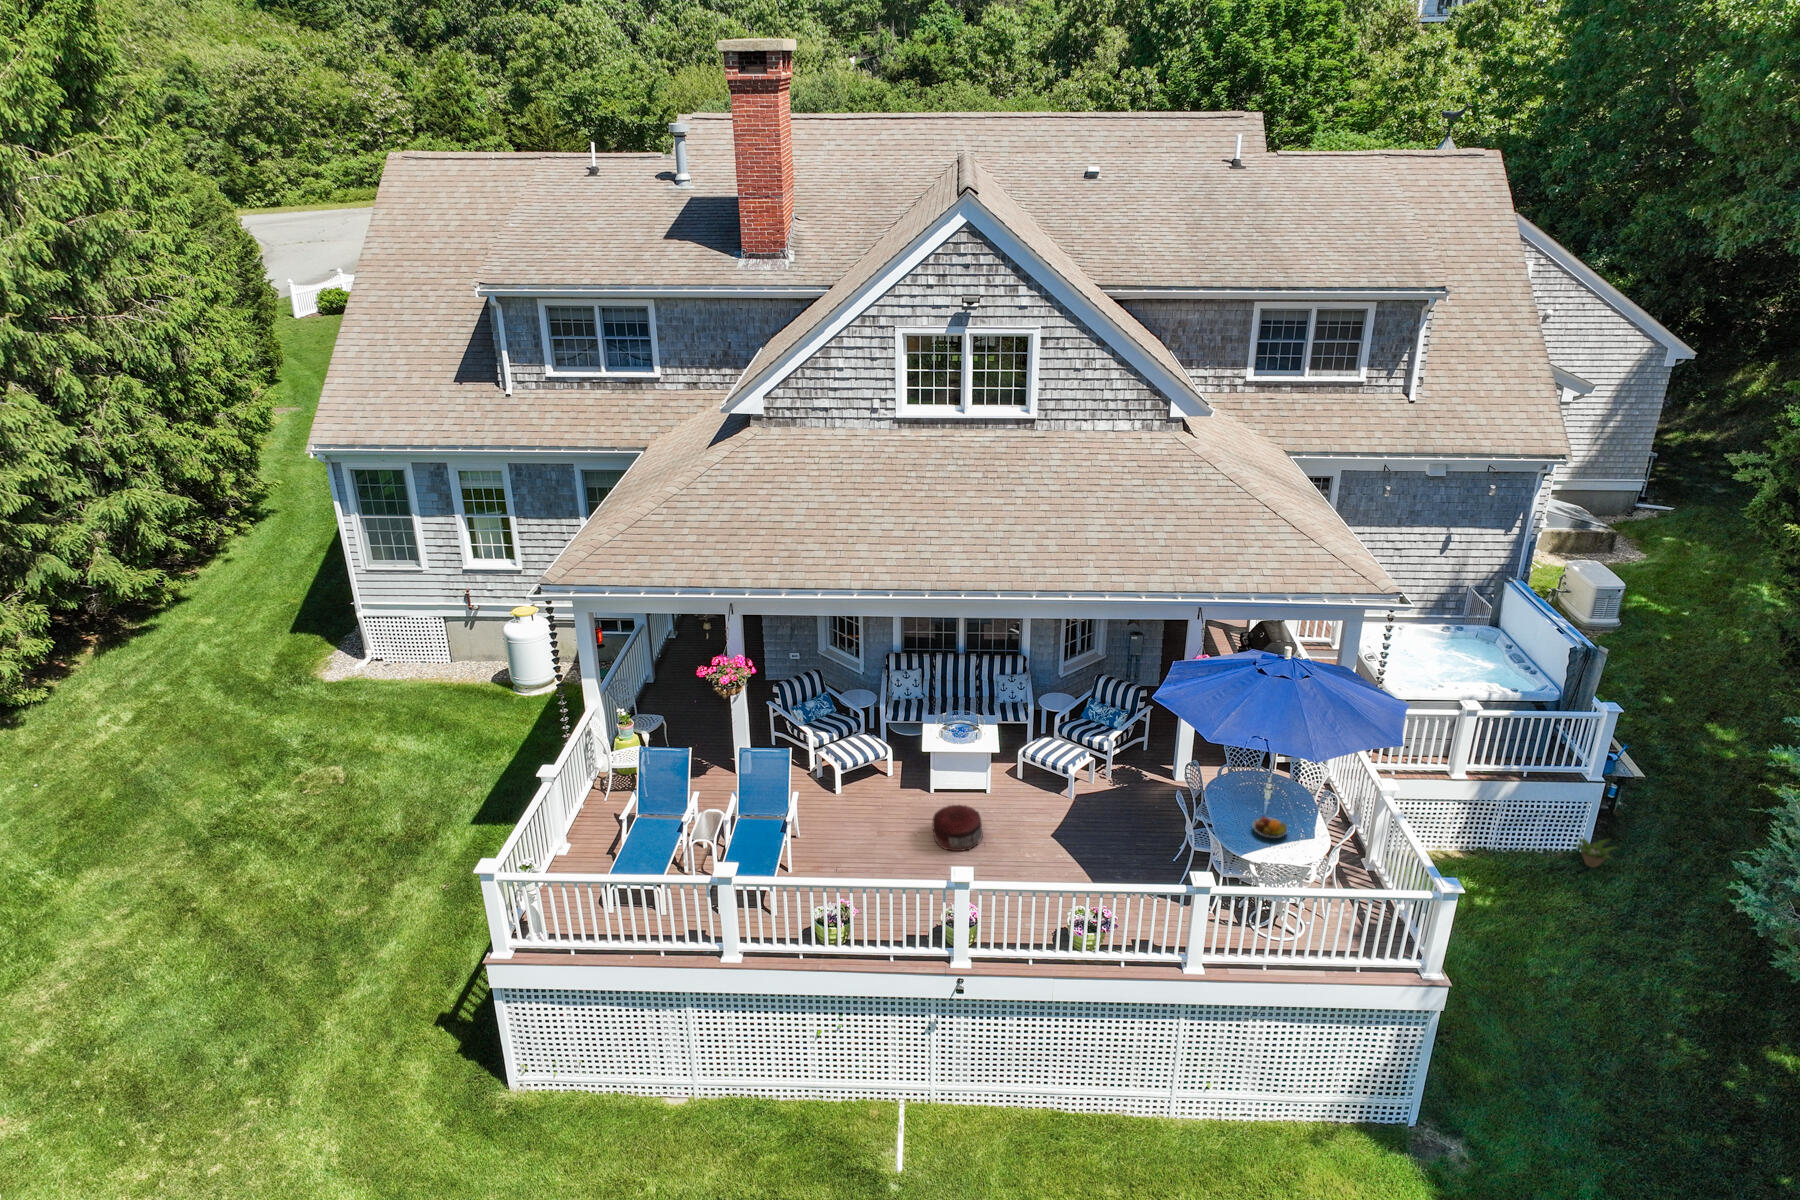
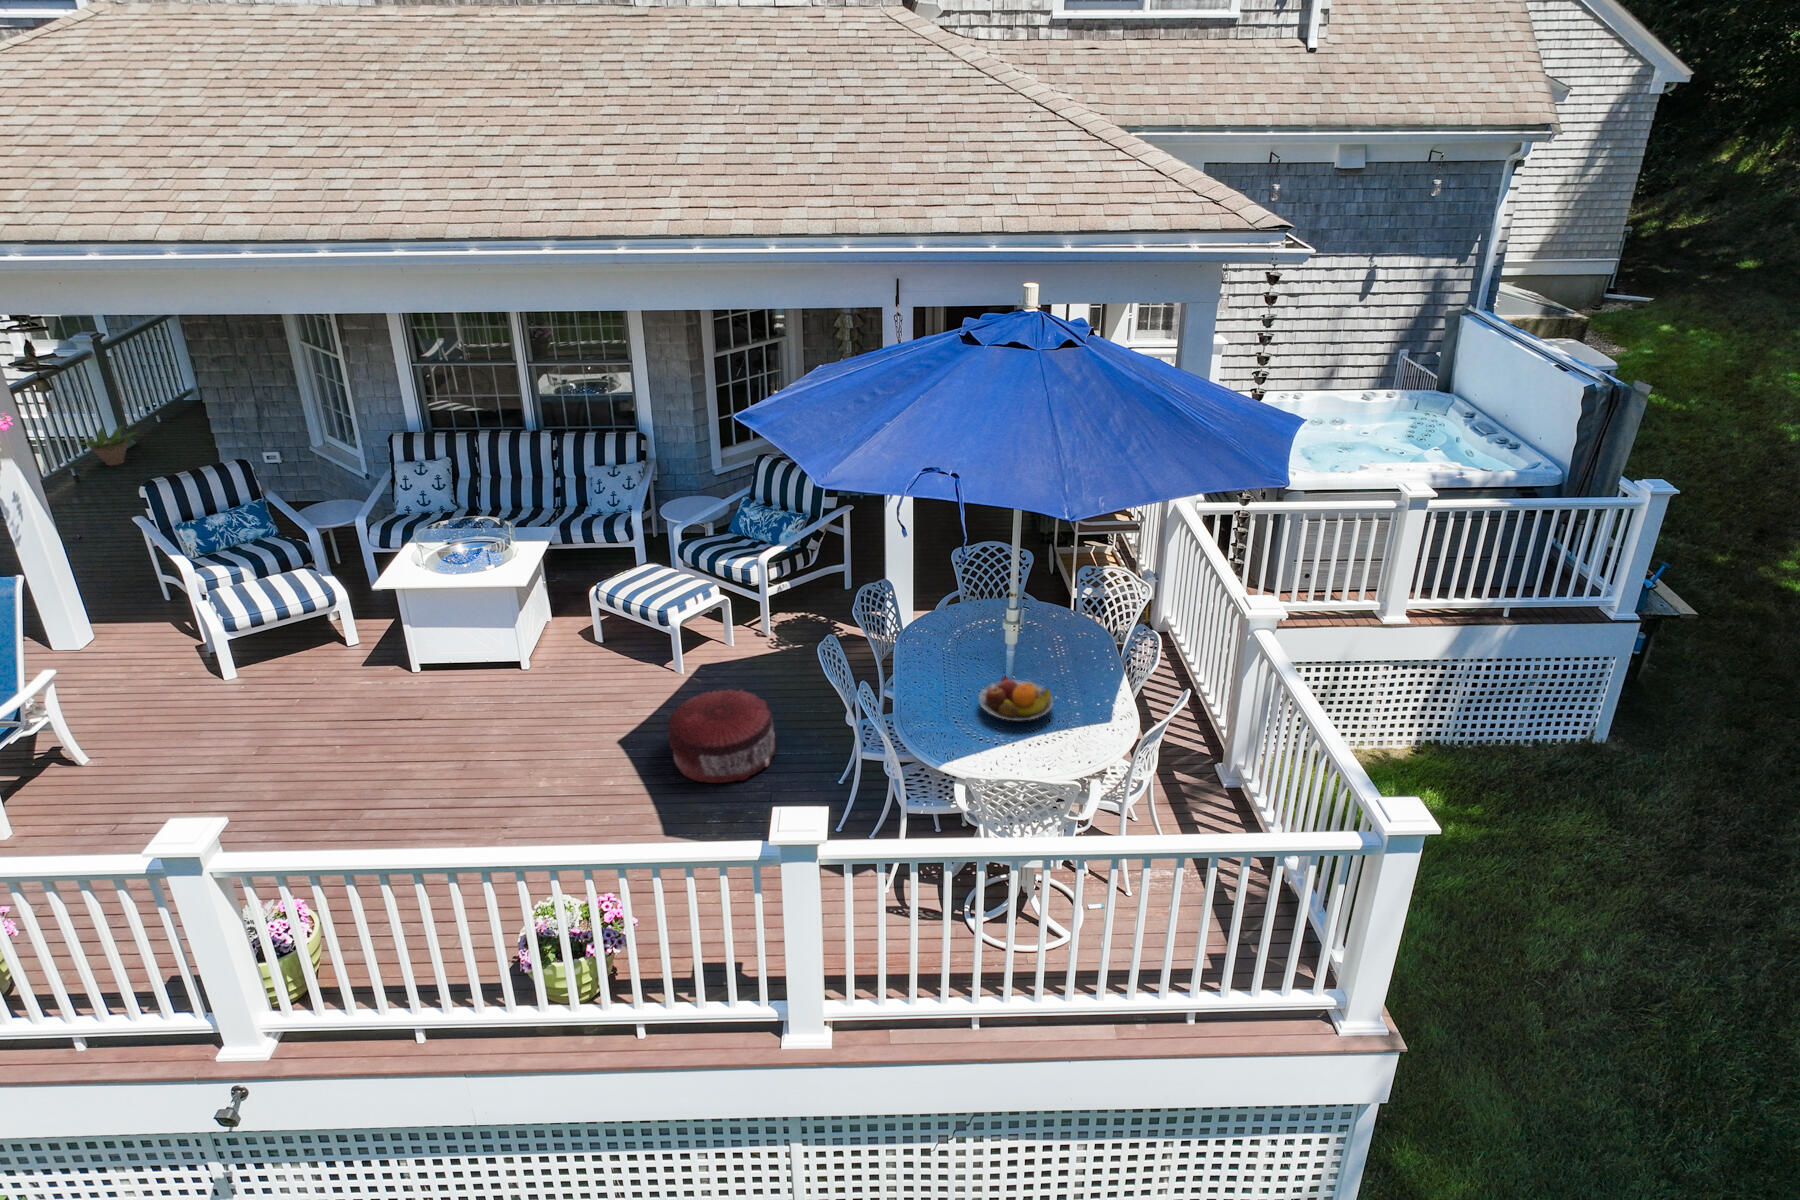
pouf: present [933,805,983,851] -> present [668,689,777,783]
decorative plant: present [1574,838,1617,867] -> present [78,425,136,465]

